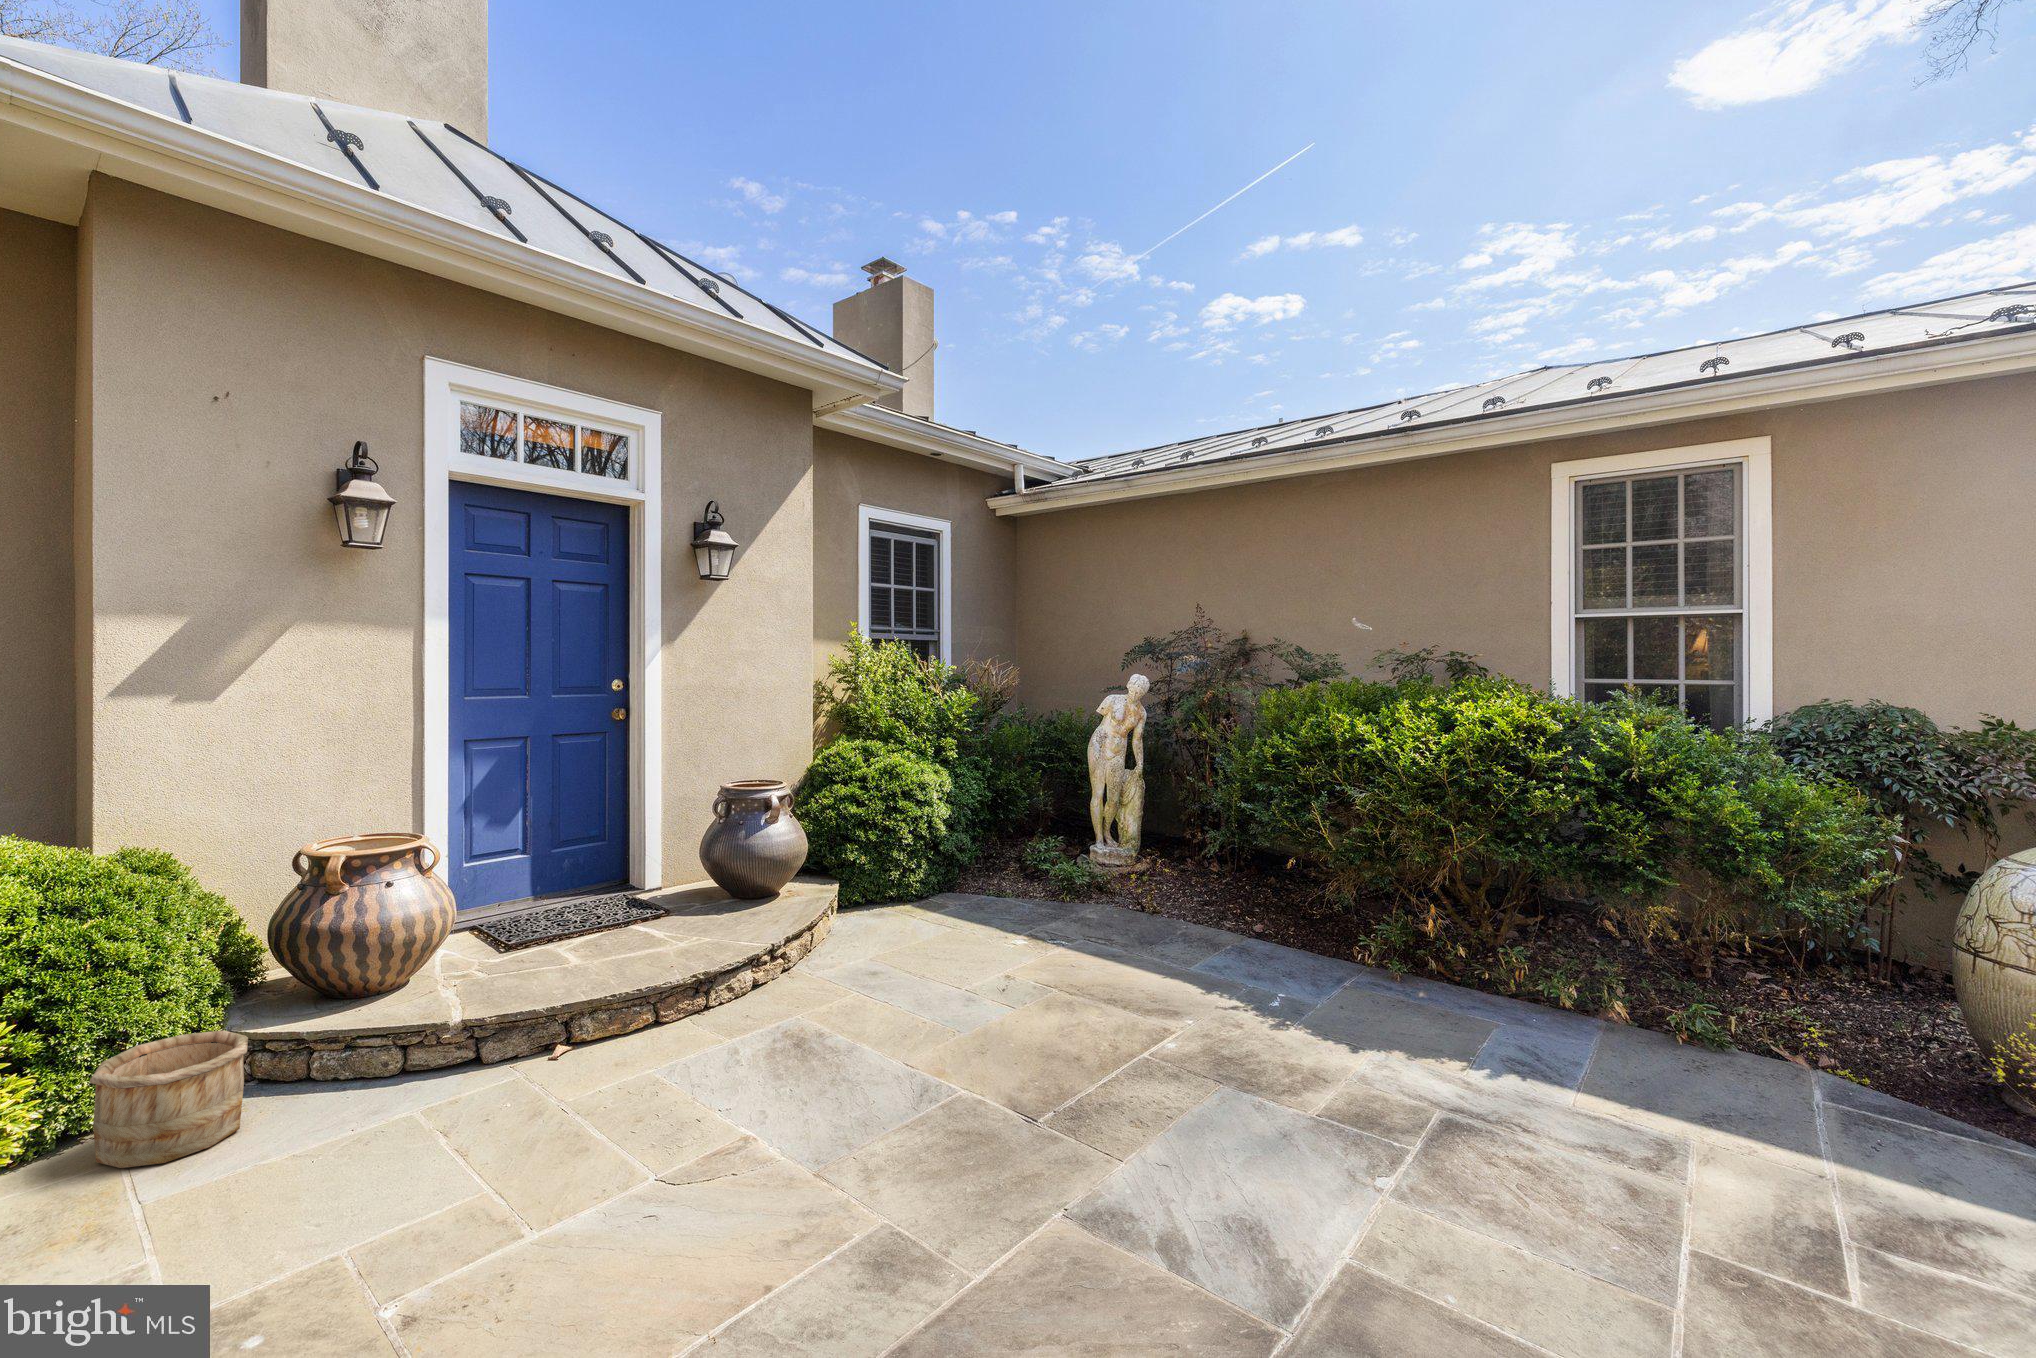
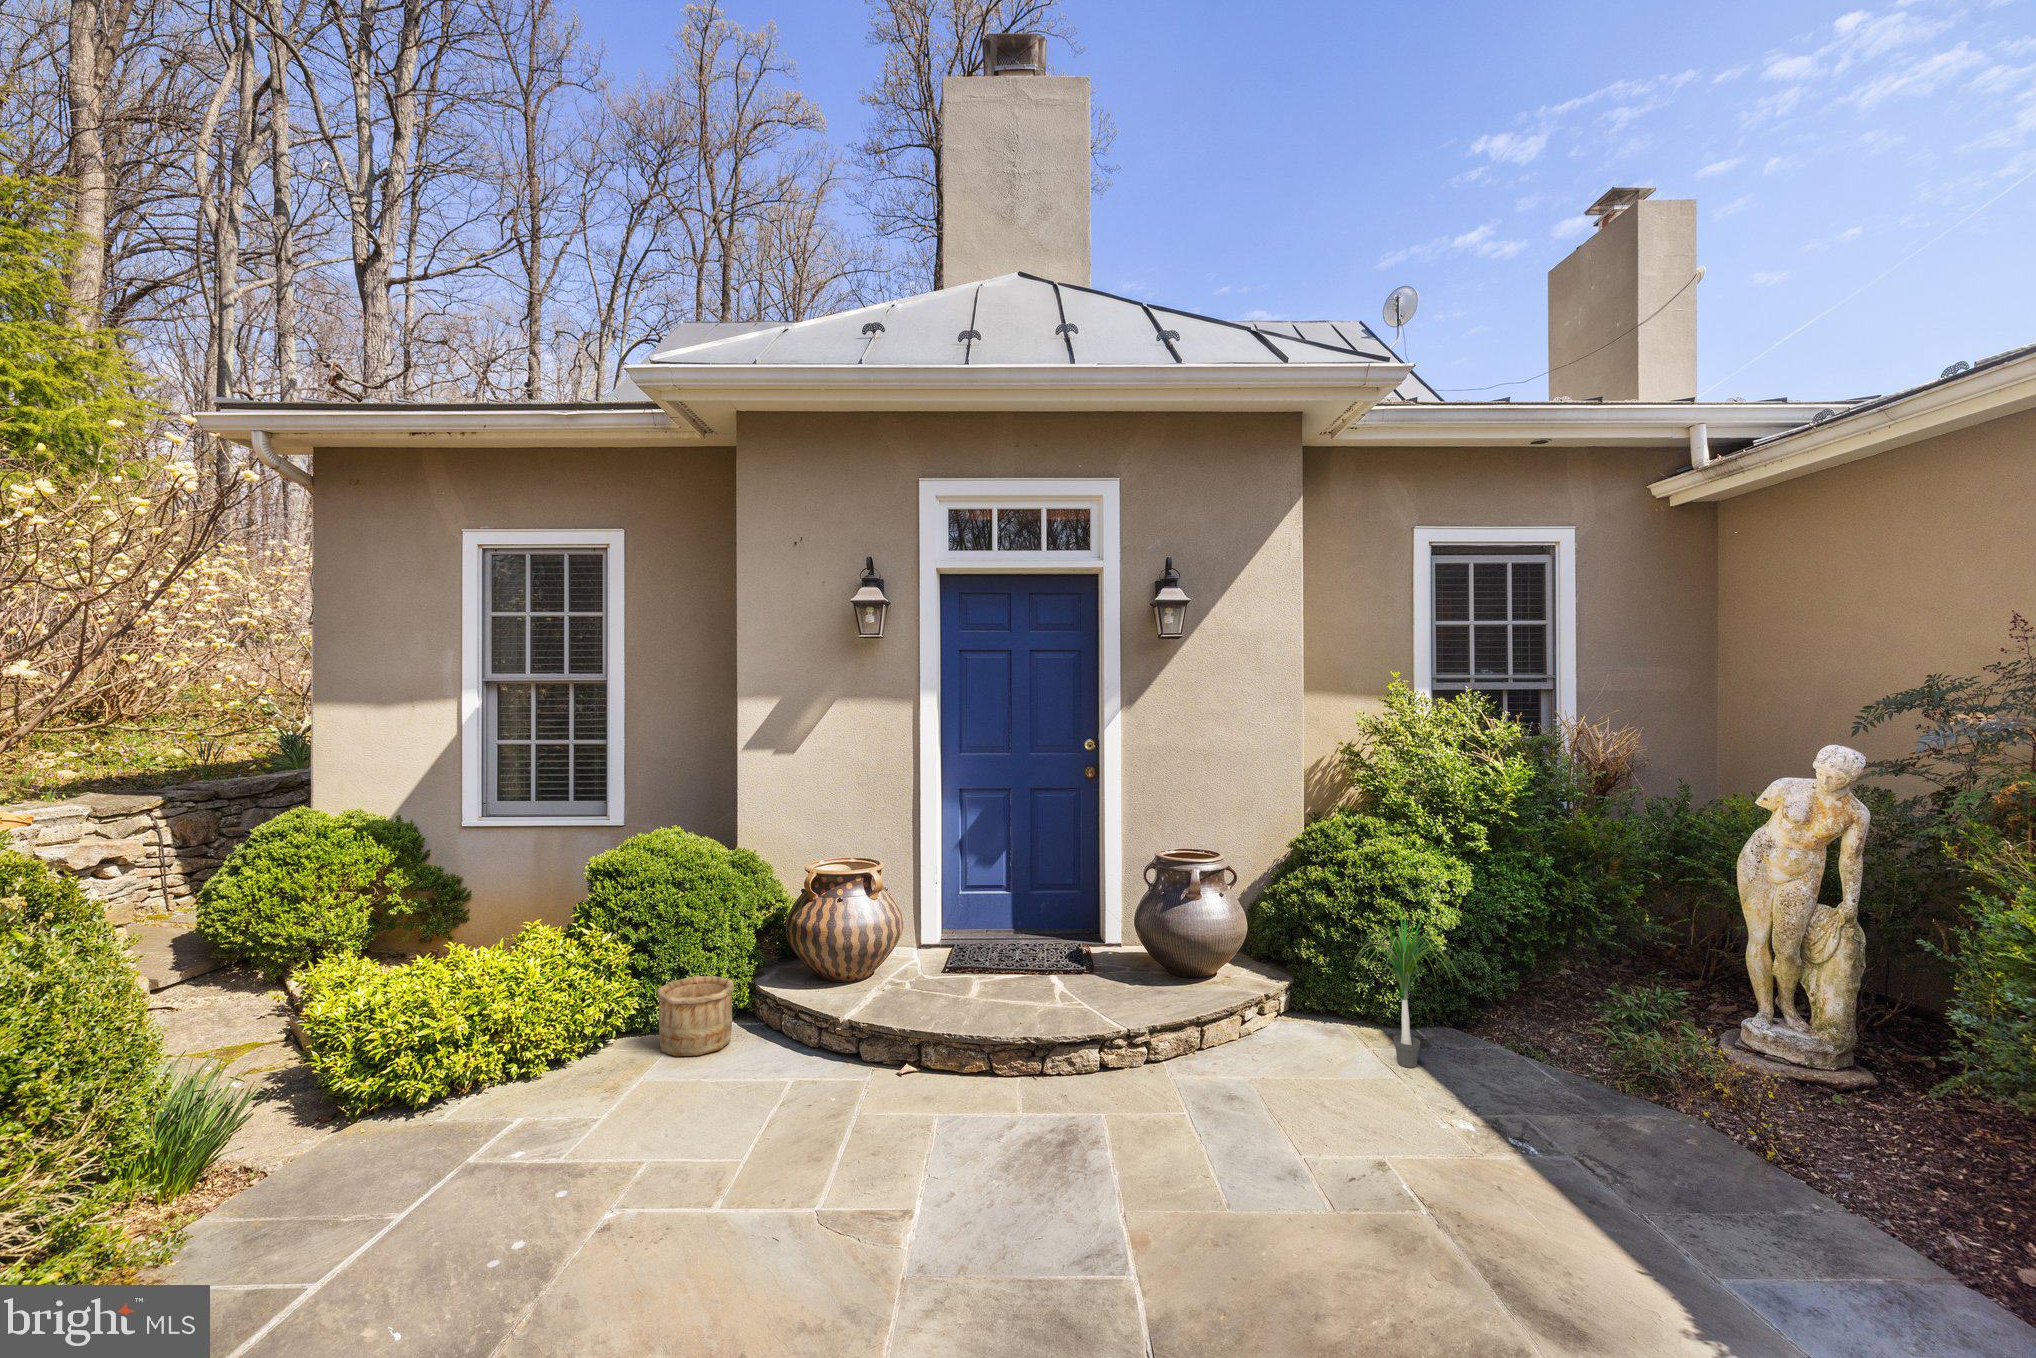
potted plant: none [896,802,973,923] -> present [1360,913,1455,1068]

